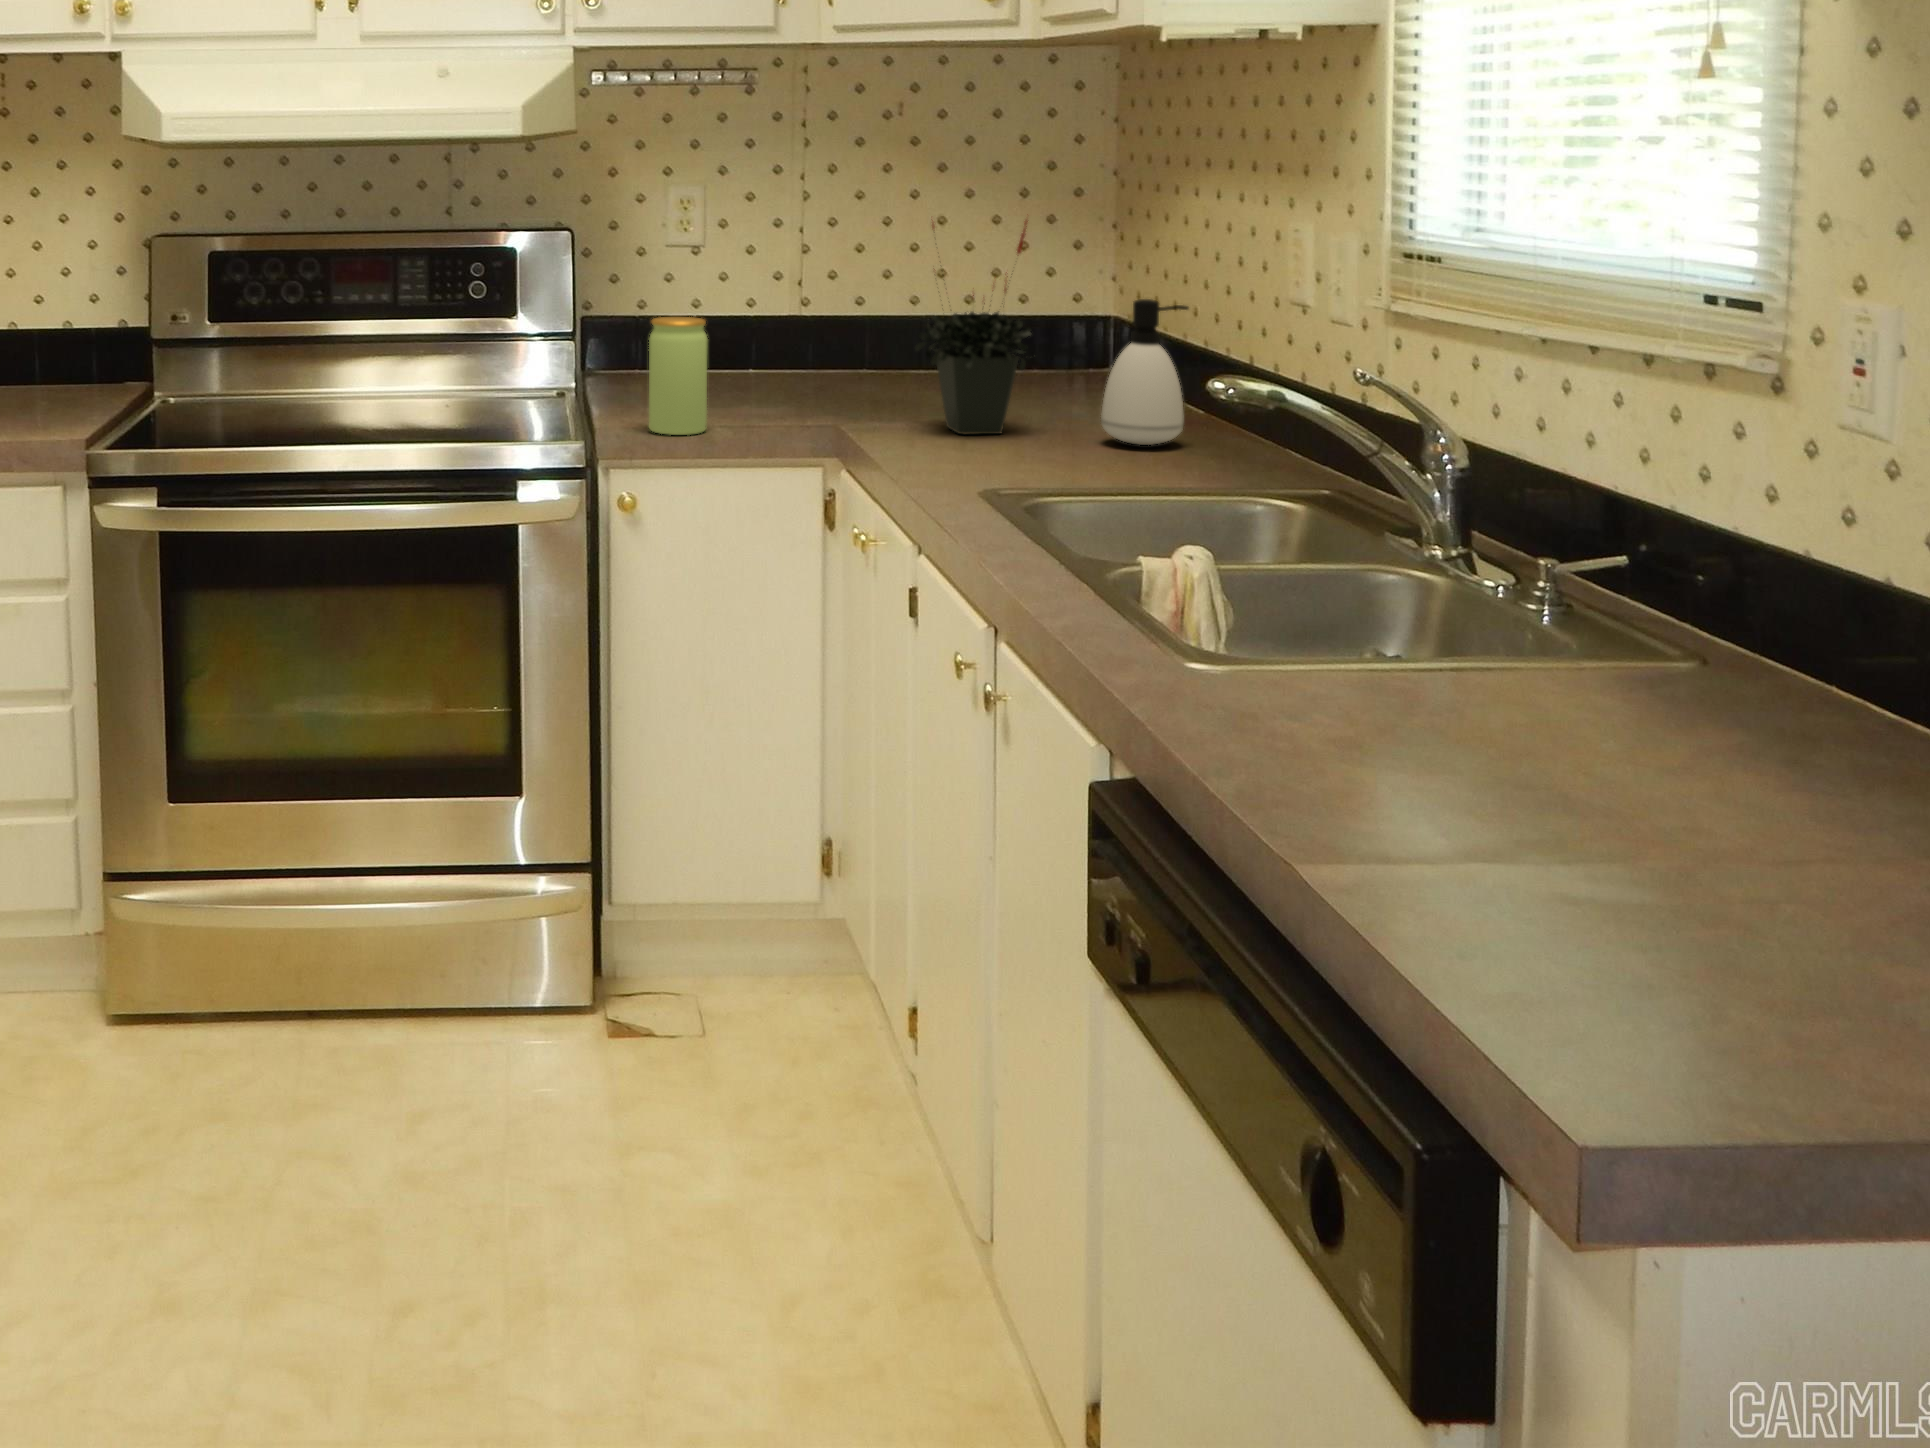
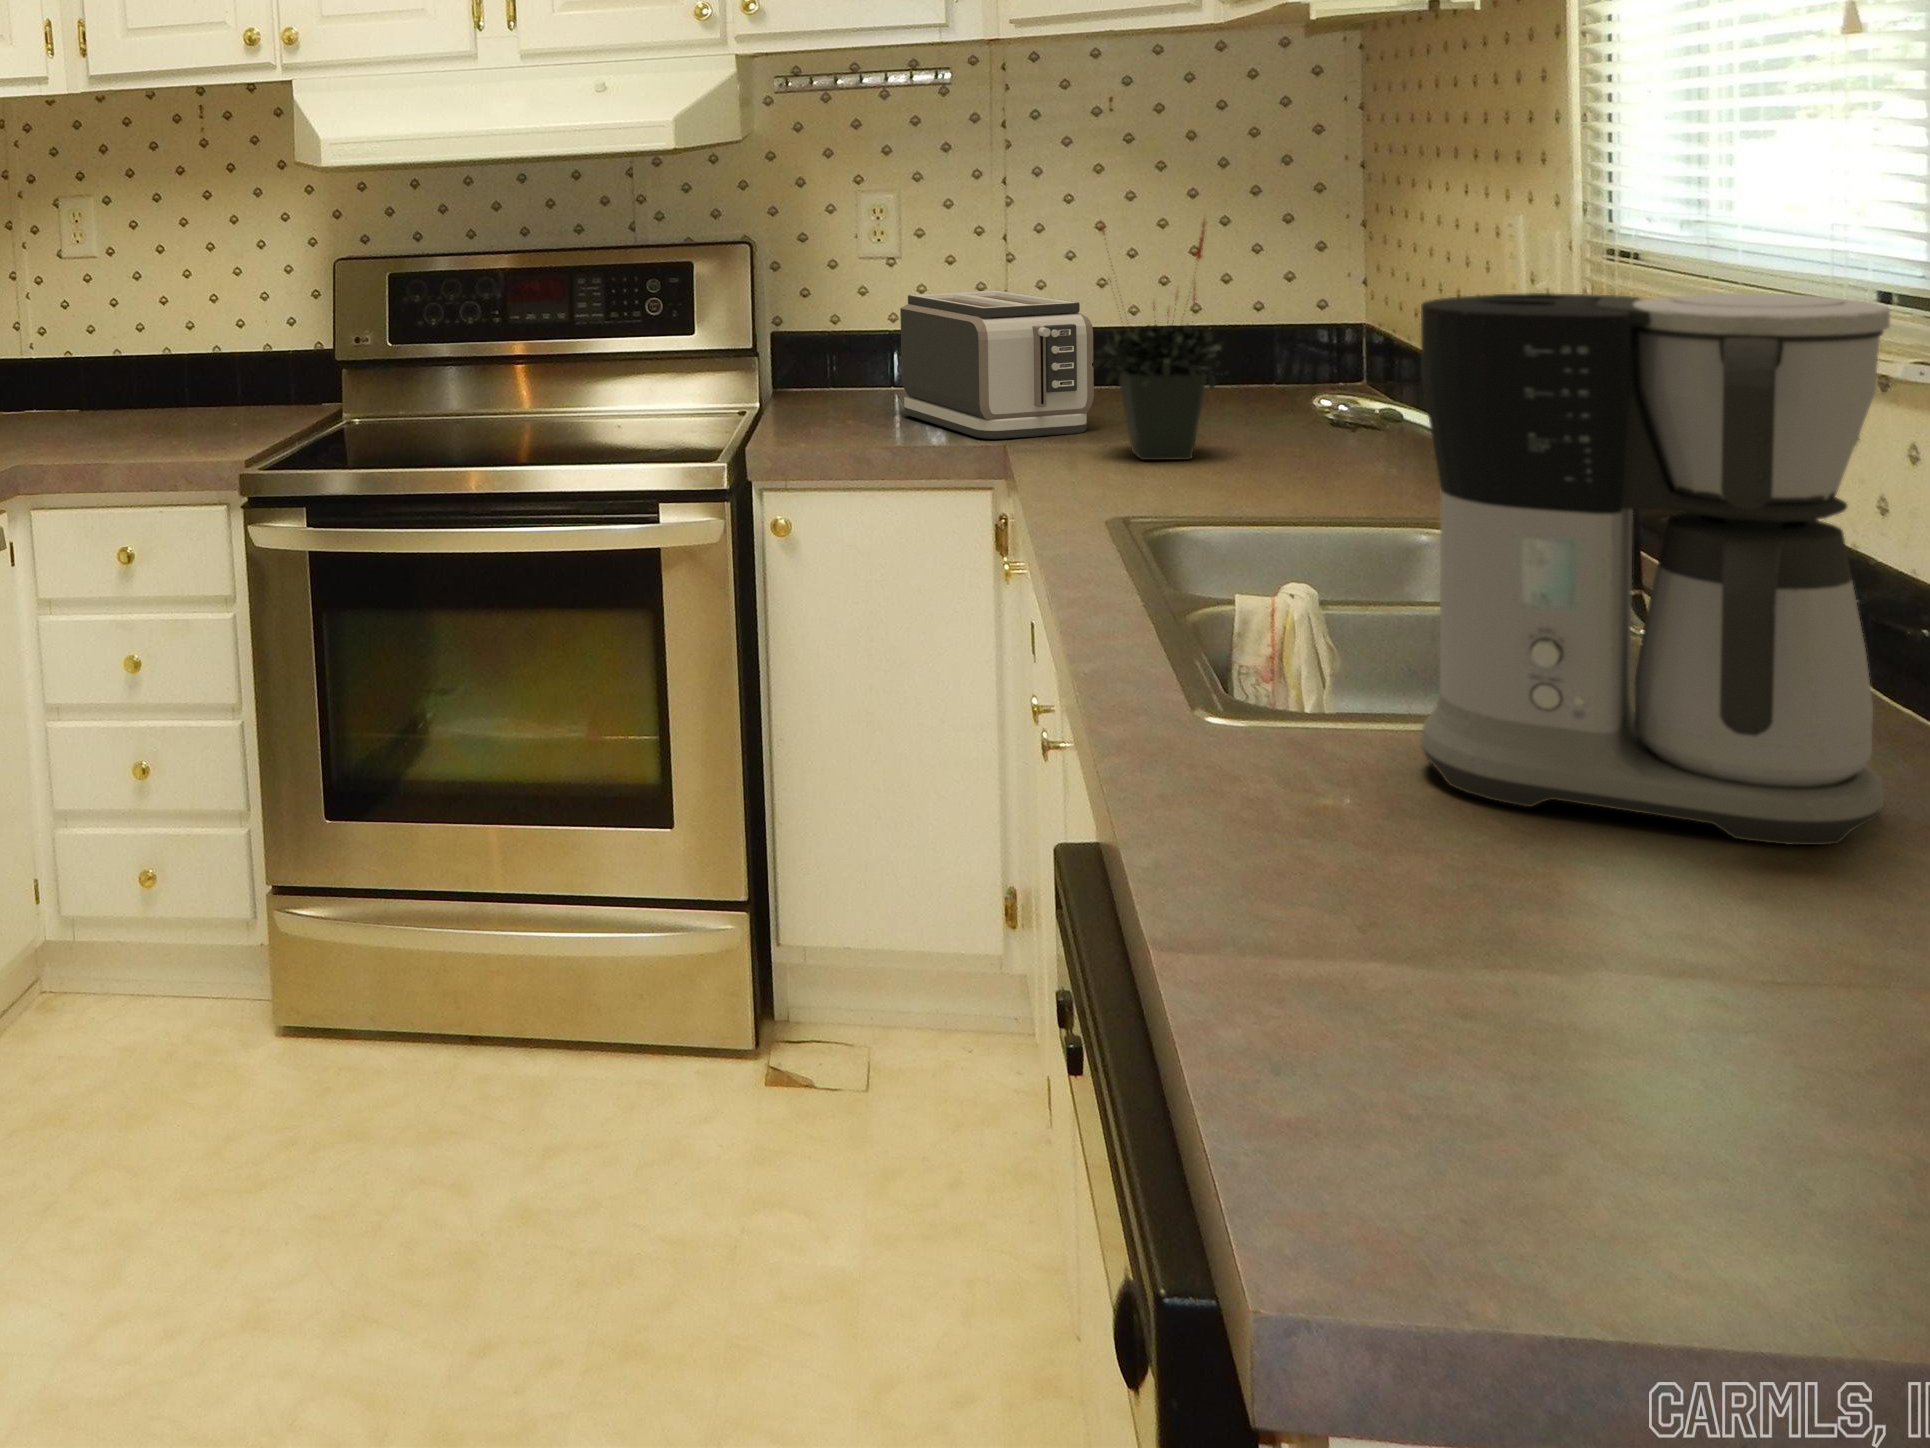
toaster: none [713,277,898,415] -> present [900,290,1094,439]
coffee maker: none [1426,295,1850,772] -> present [1421,293,1890,845]
soap dispenser: present [1101,299,1189,445] -> none [1298,307,1399,471]
jar: present [649,317,707,435] -> none [800,335,864,460]

